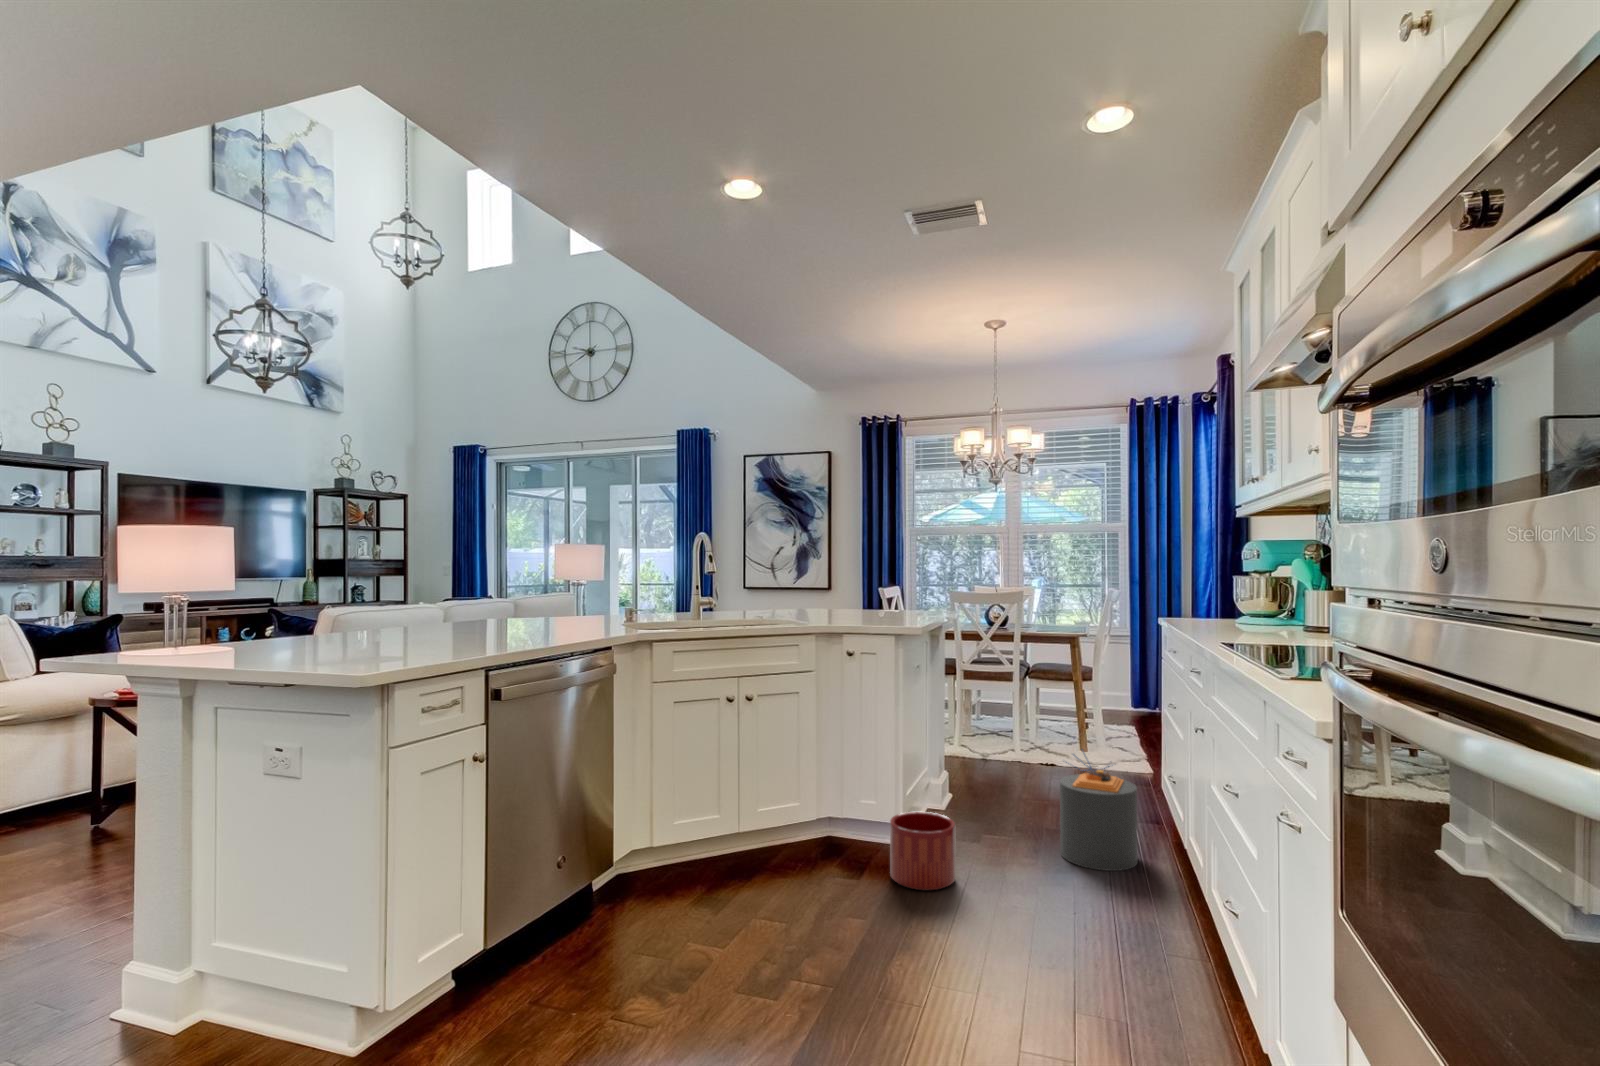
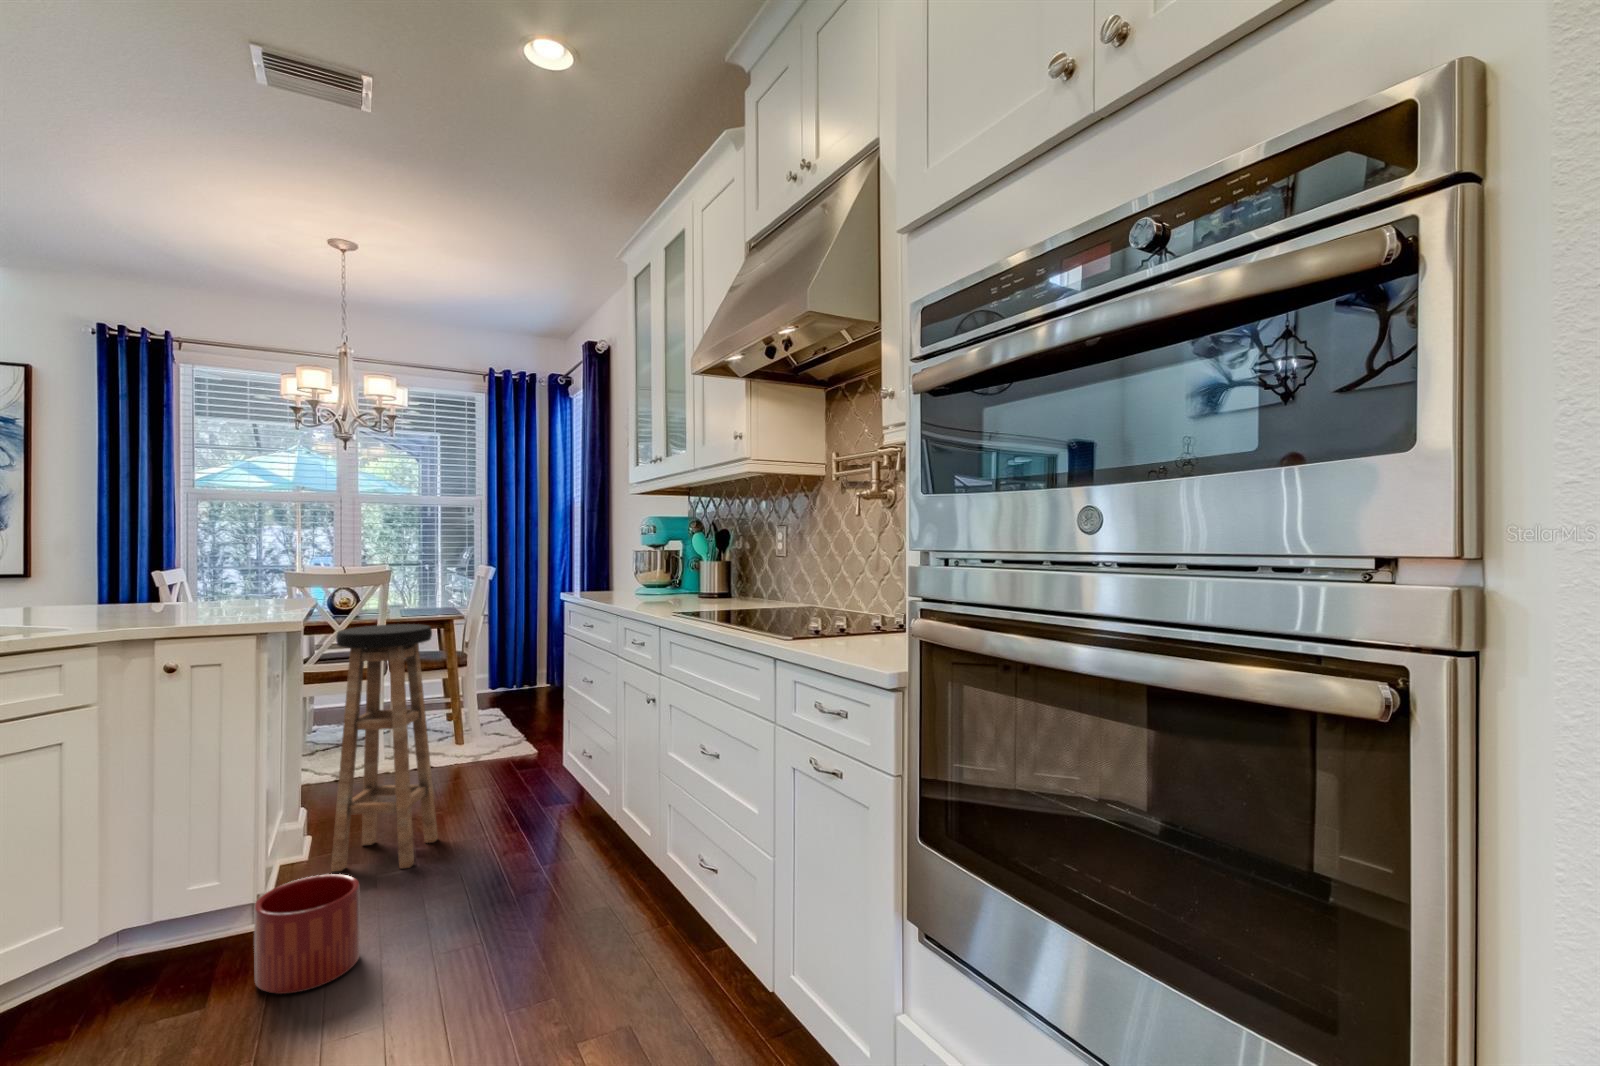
bar stool: none [957,634,1039,835] -> present [331,624,438,872]
trash can: present [1060,749,1138,871] -> none [473,742,563,879]

